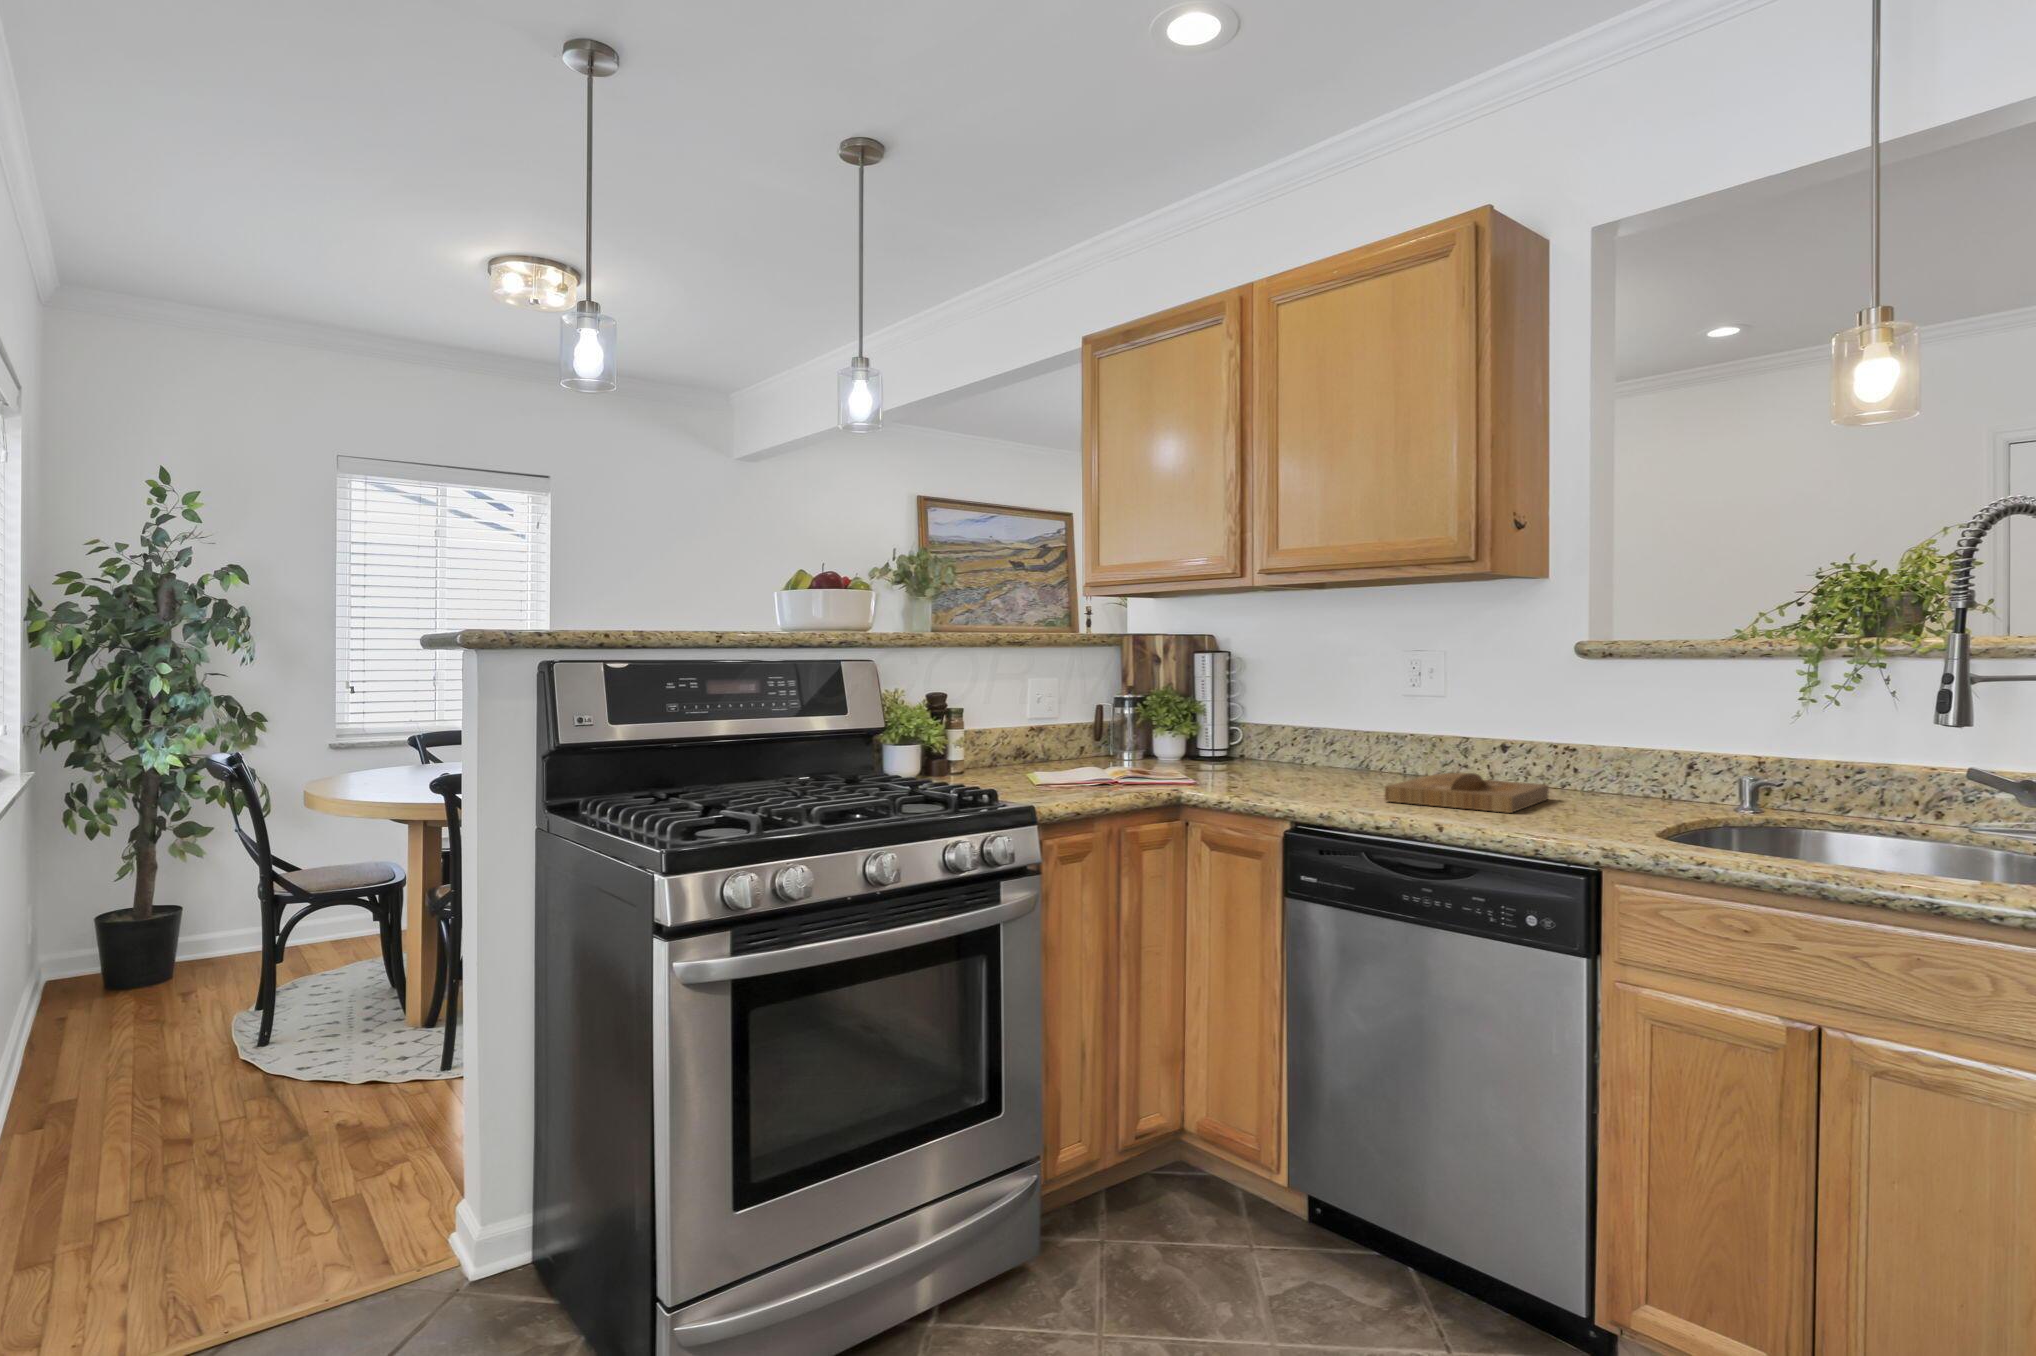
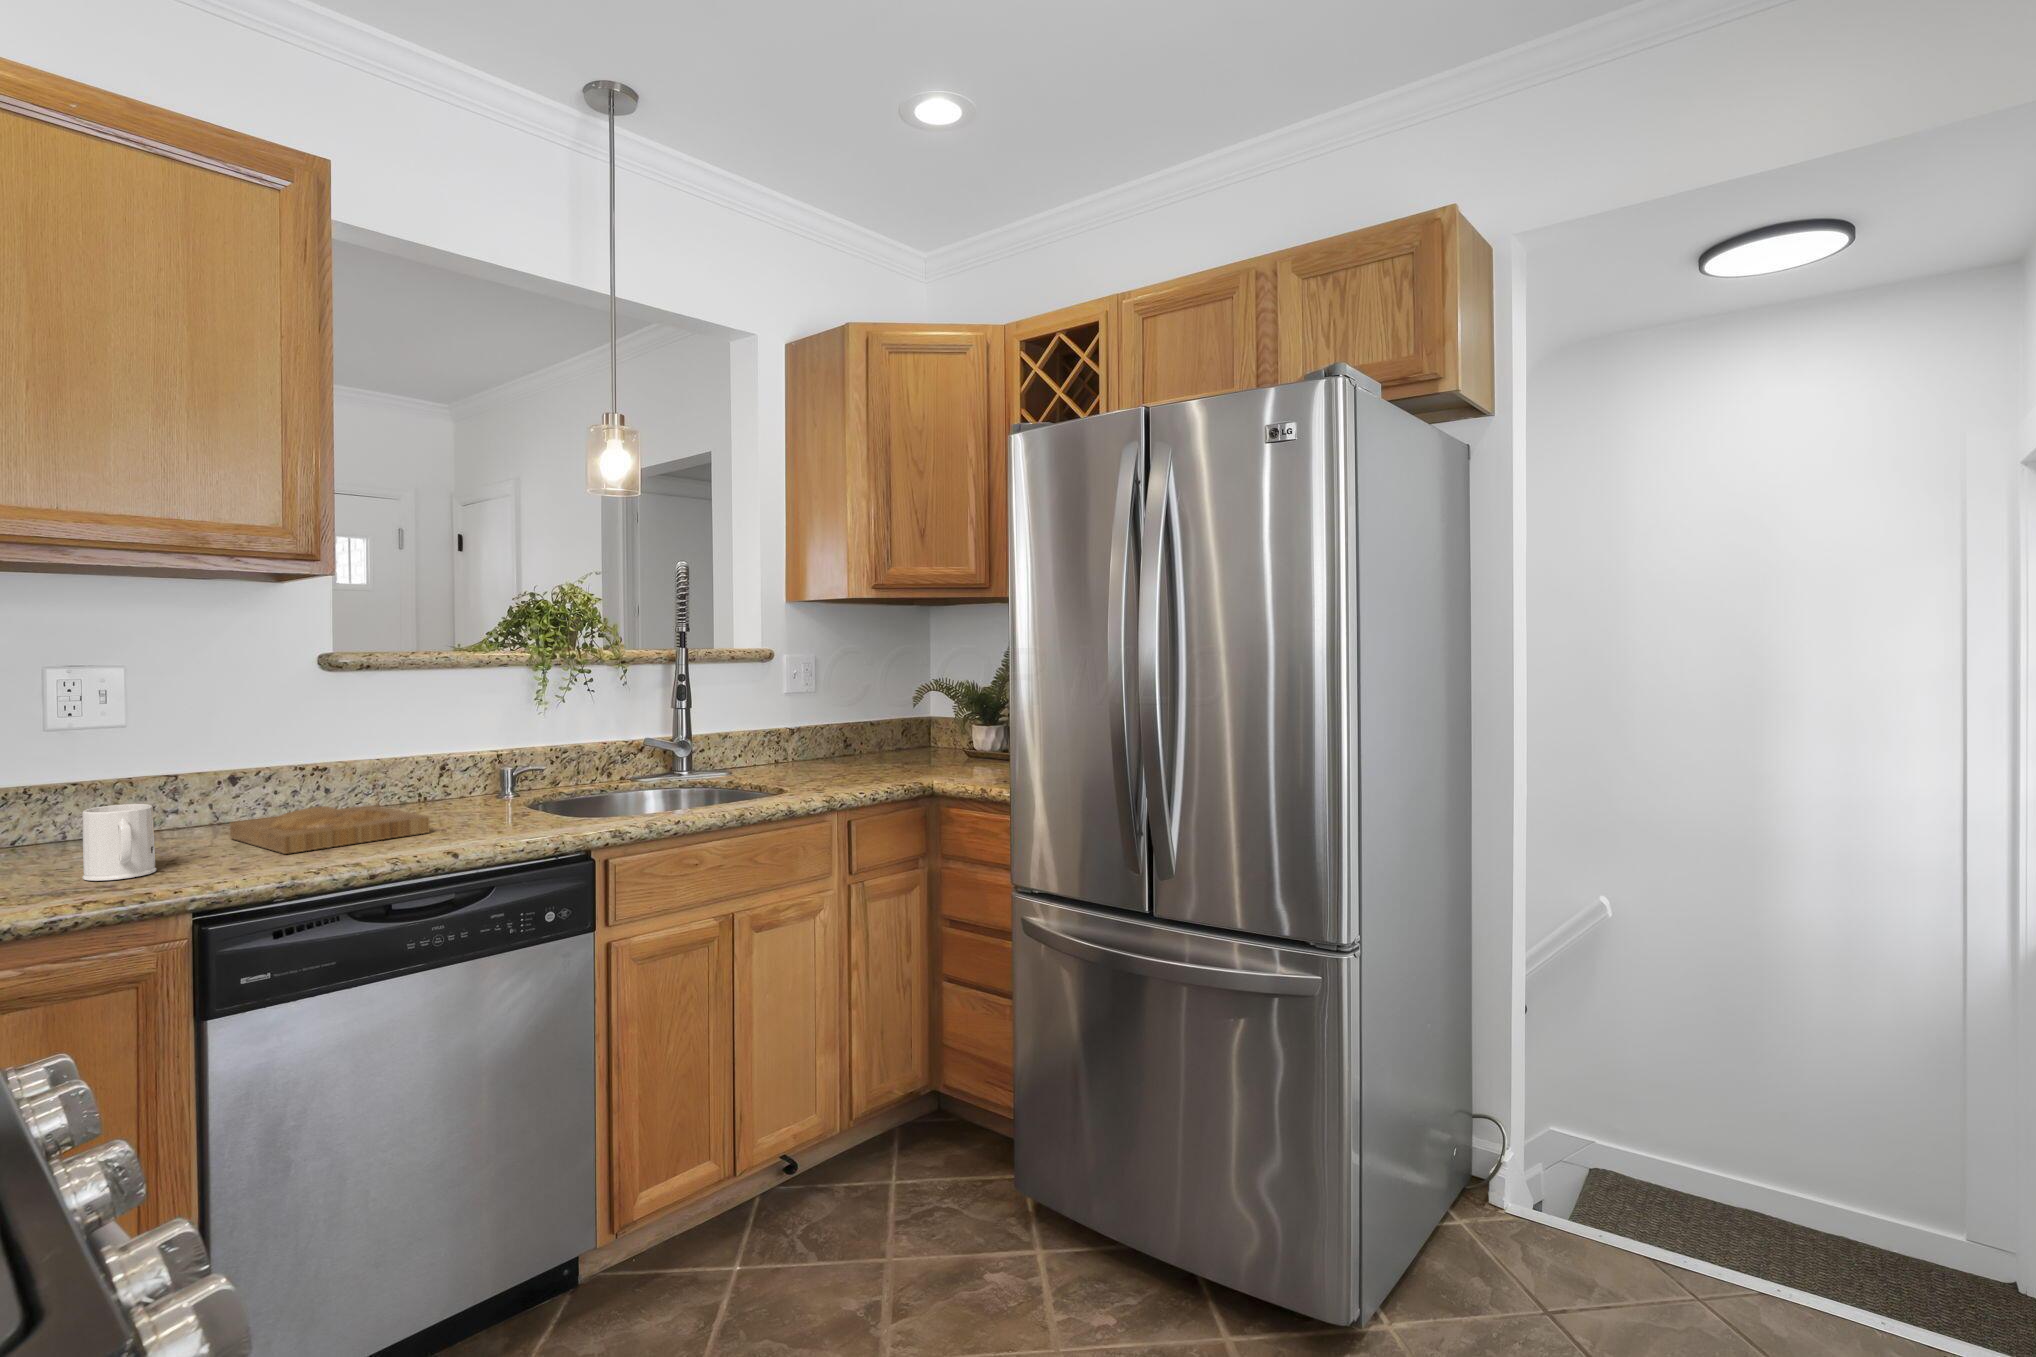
mug: none [1274,741,1317,793] -> present [82,804,157,881]

